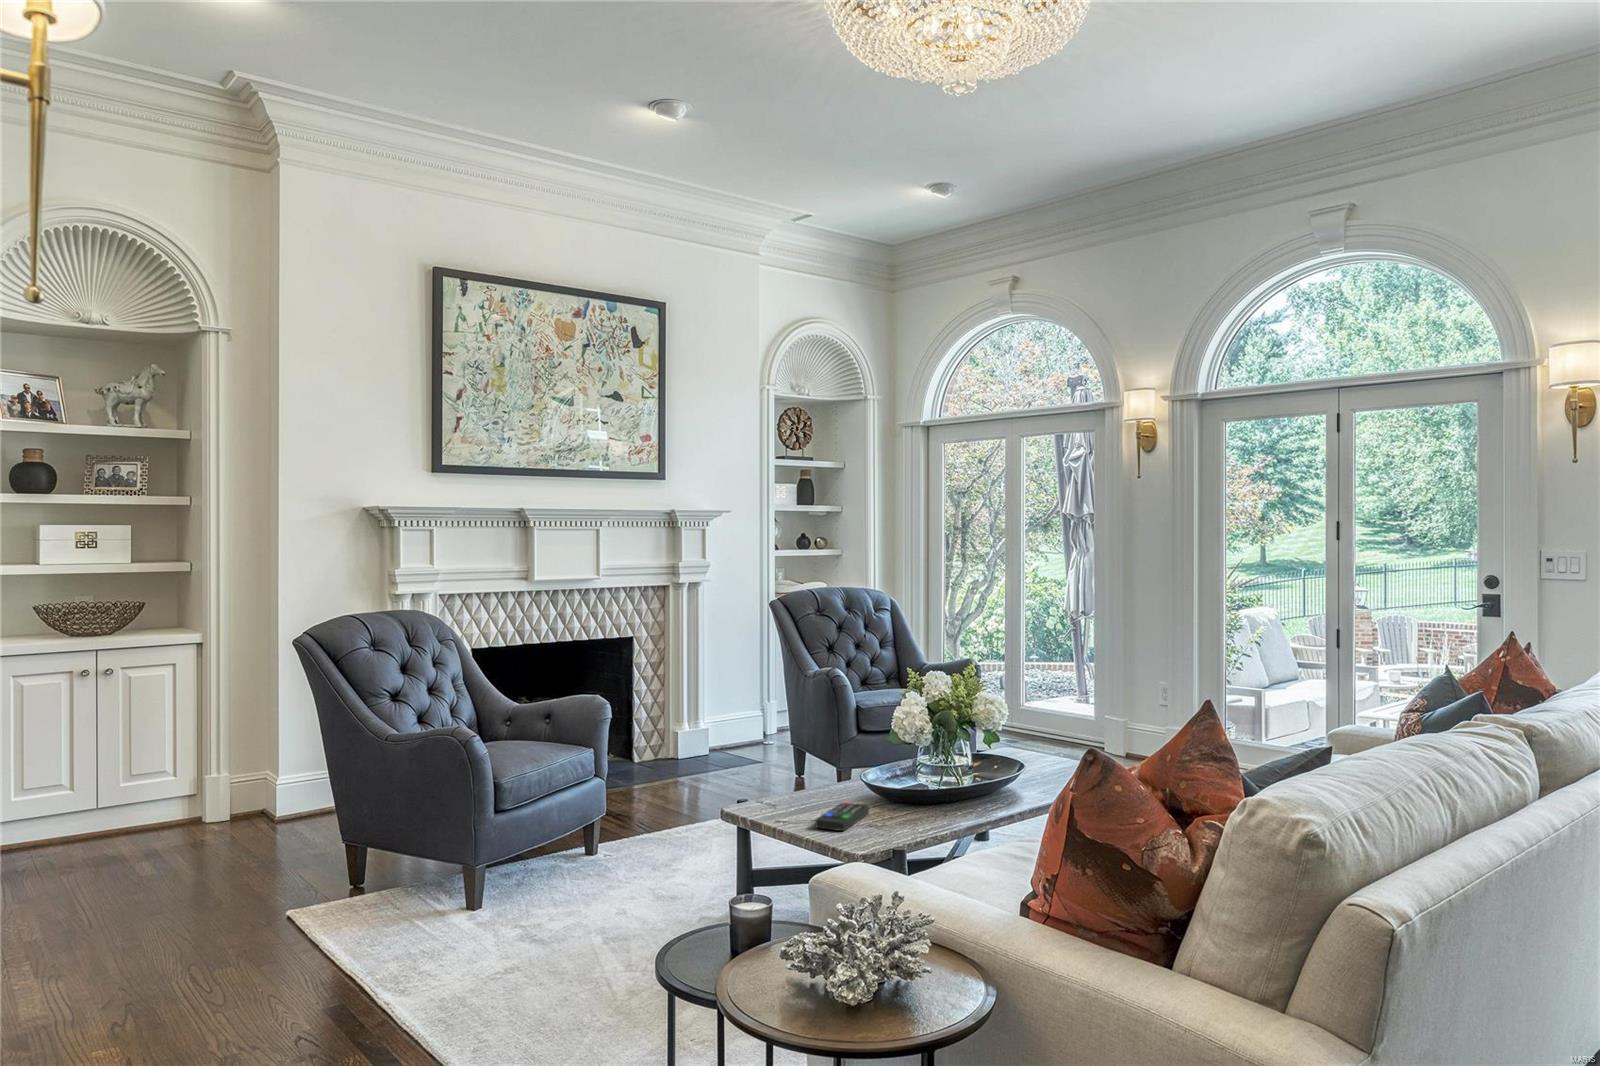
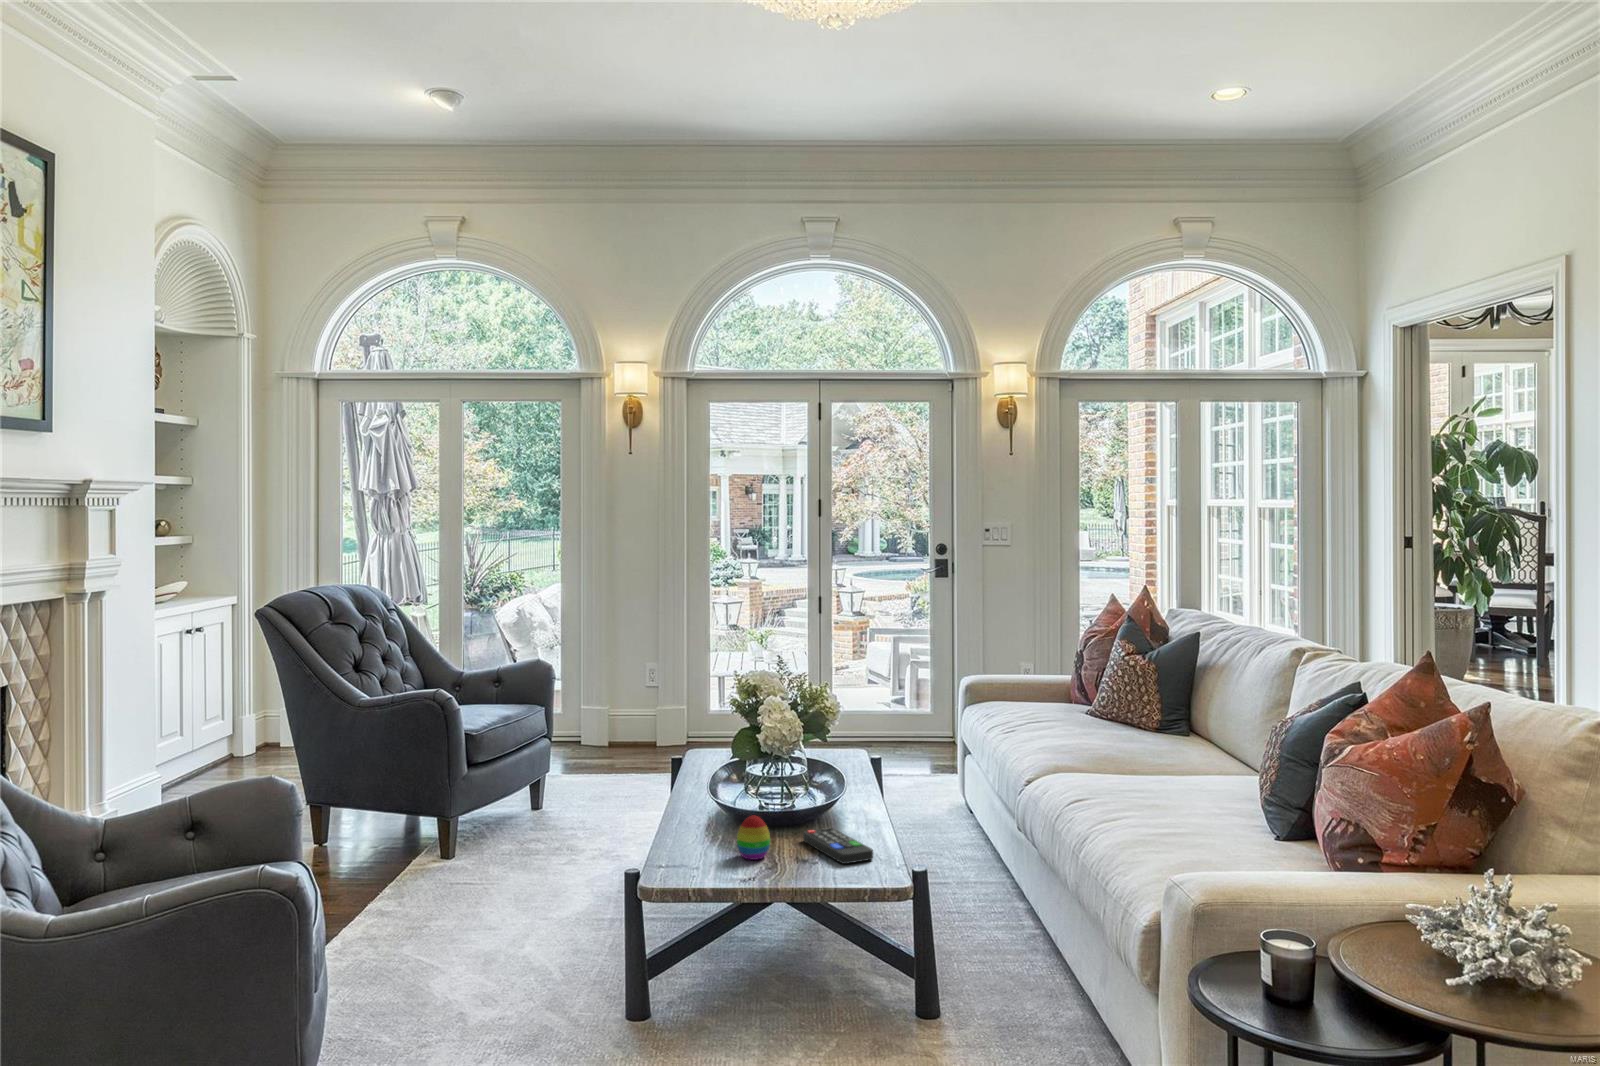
decorative egg: none [770,776,797,812] -> present [737,816,770,860]

